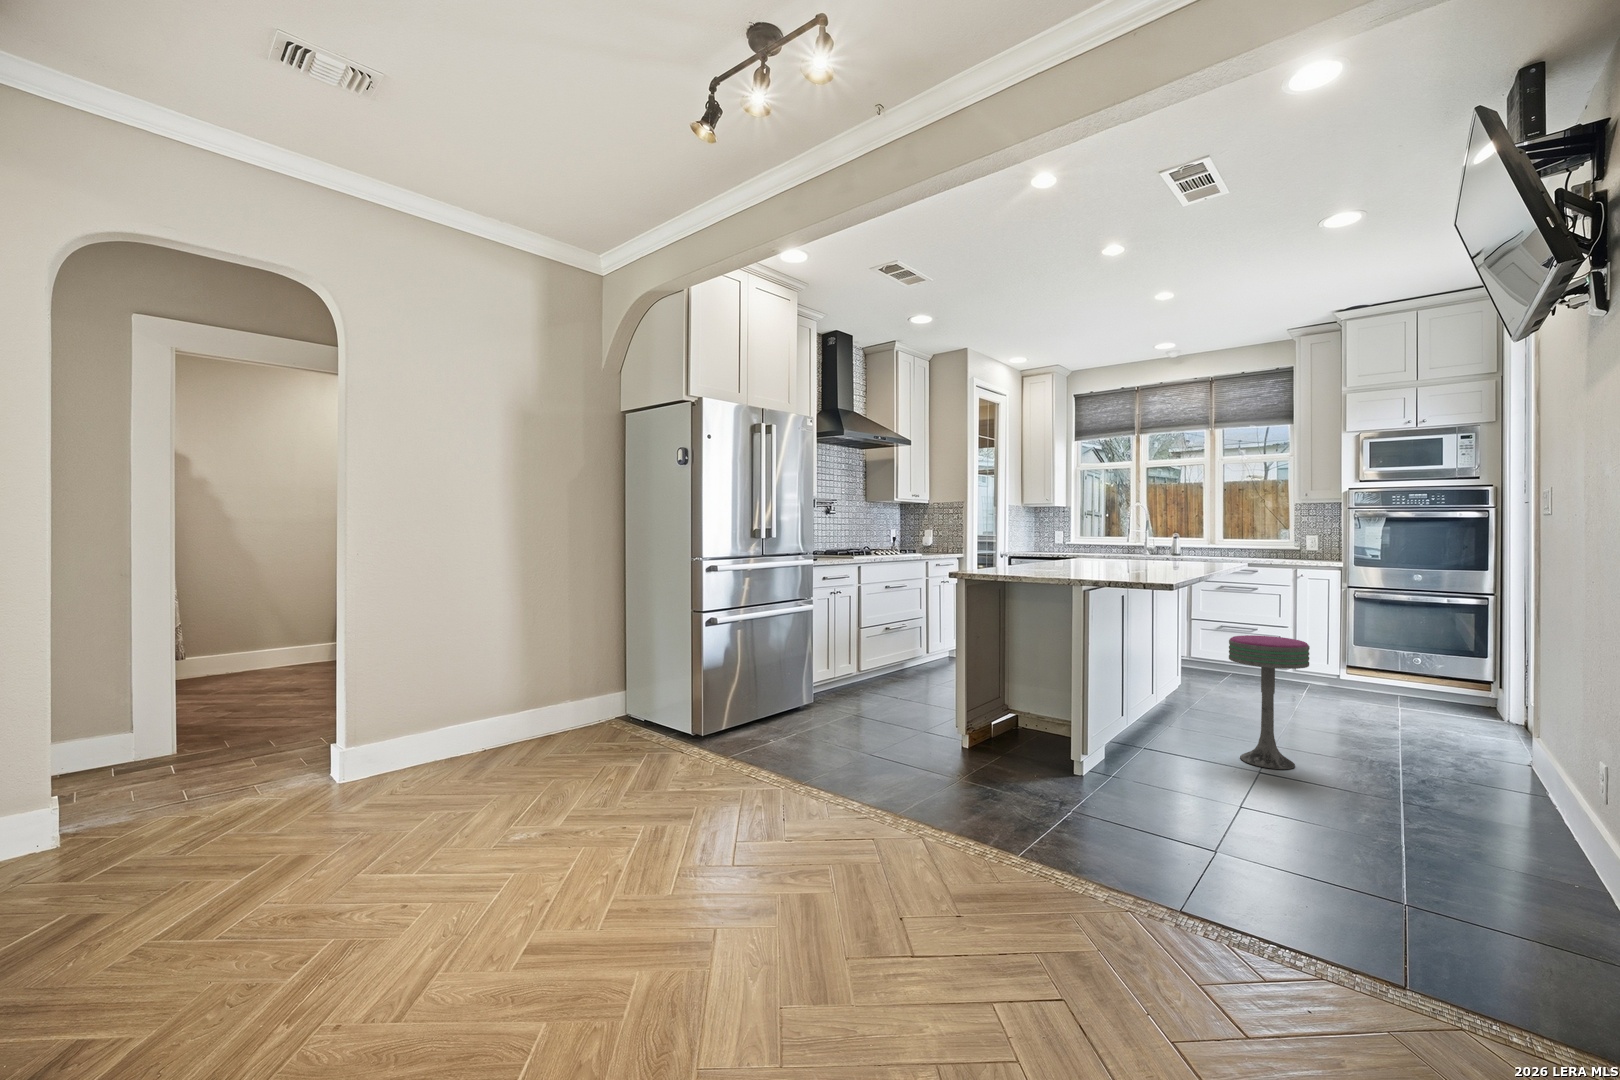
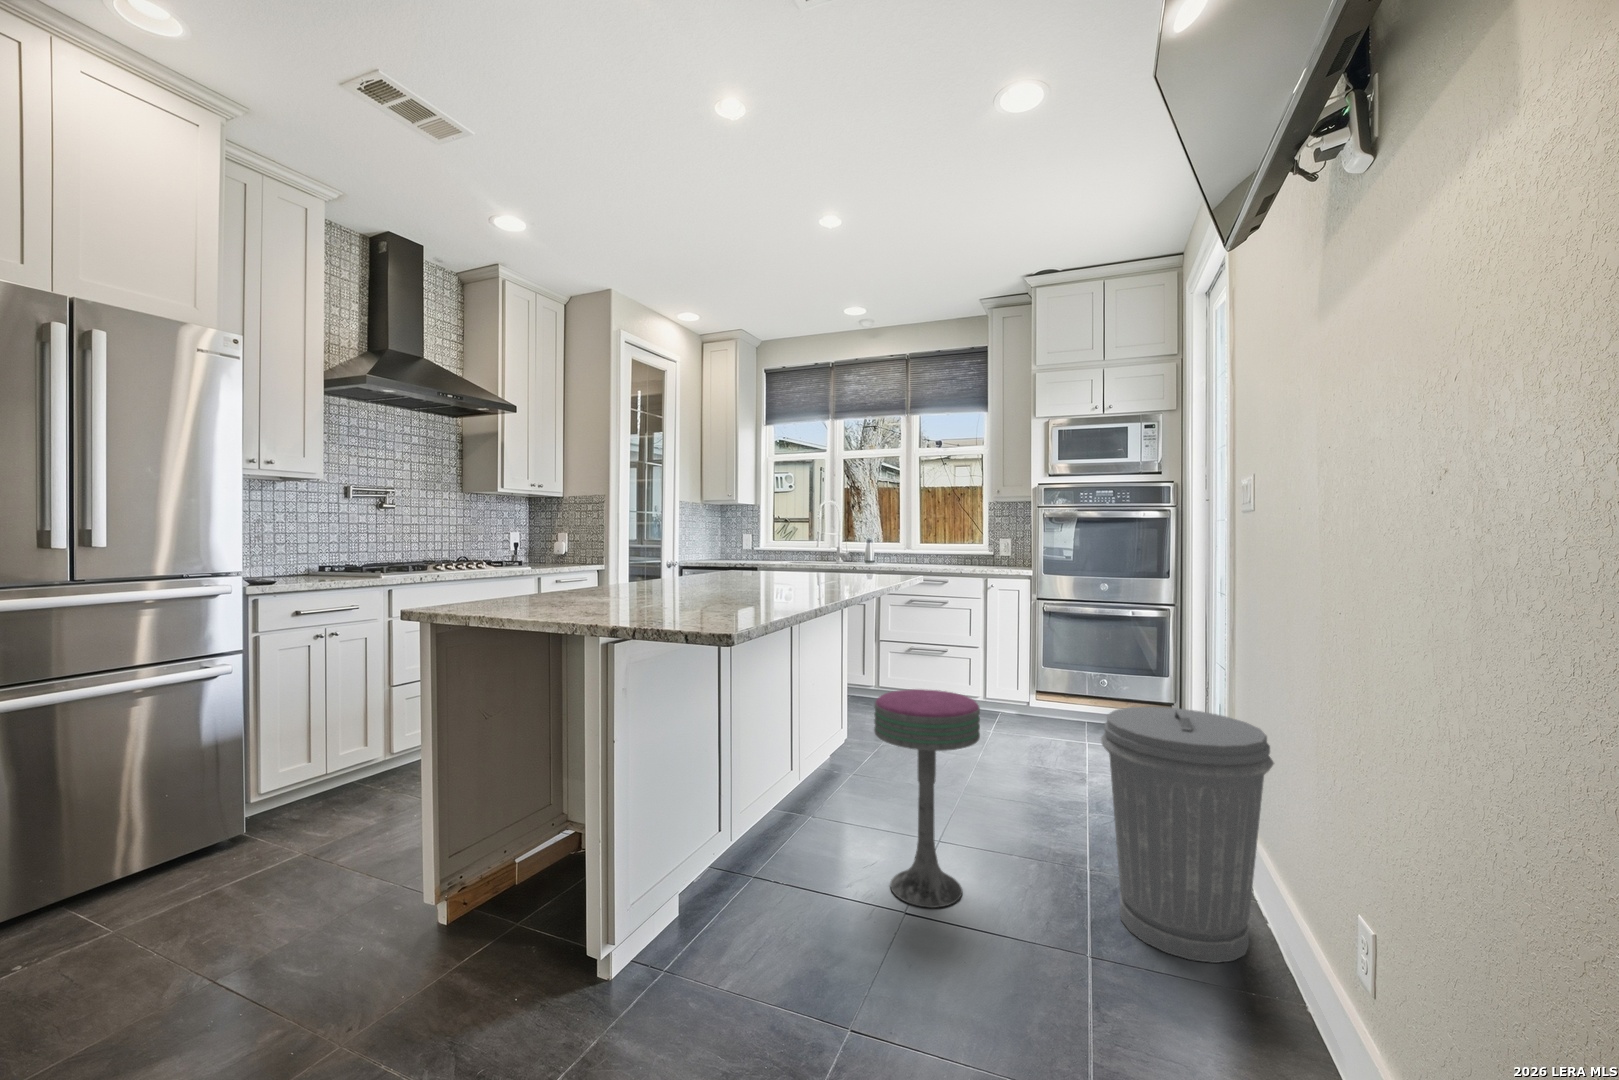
trash can: none [1406,651,1544,809] -> present [1101,707,1274,963]

